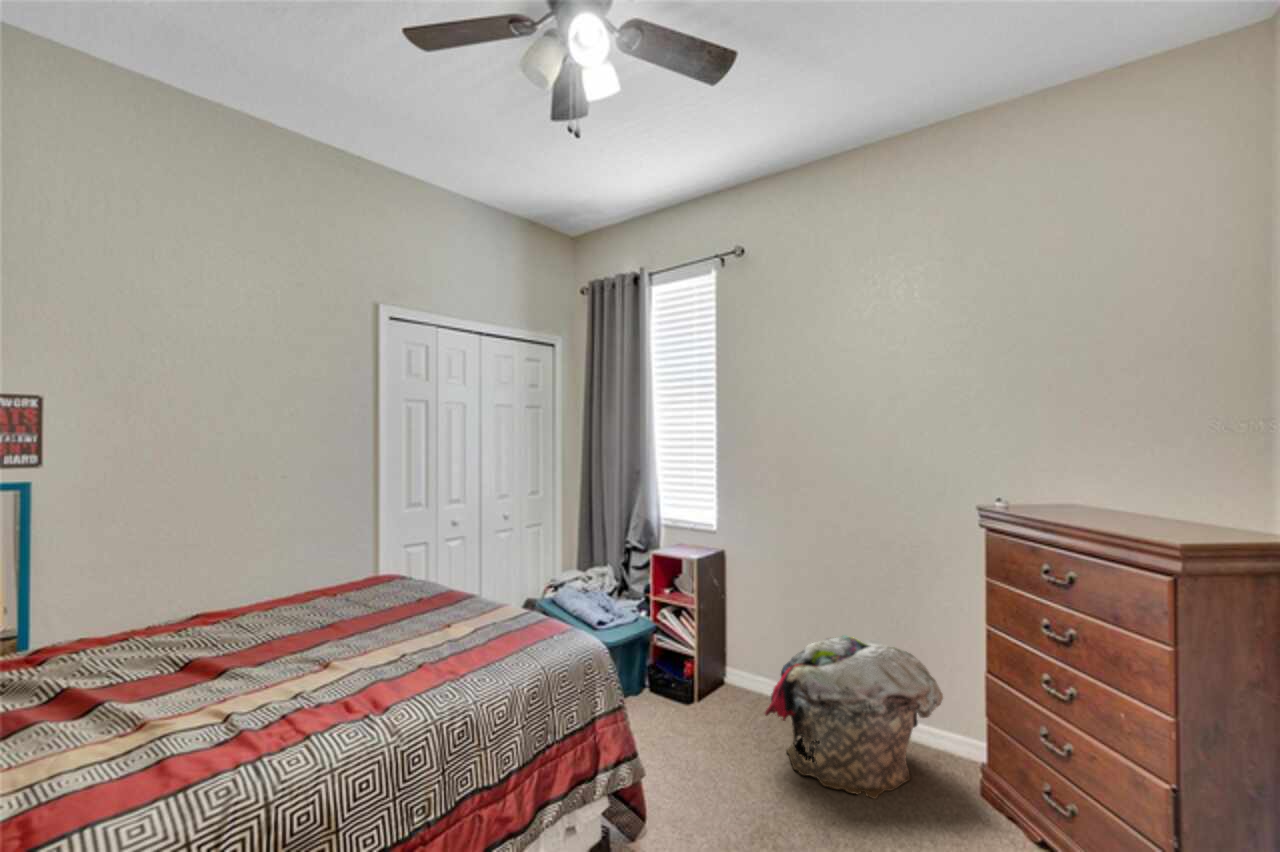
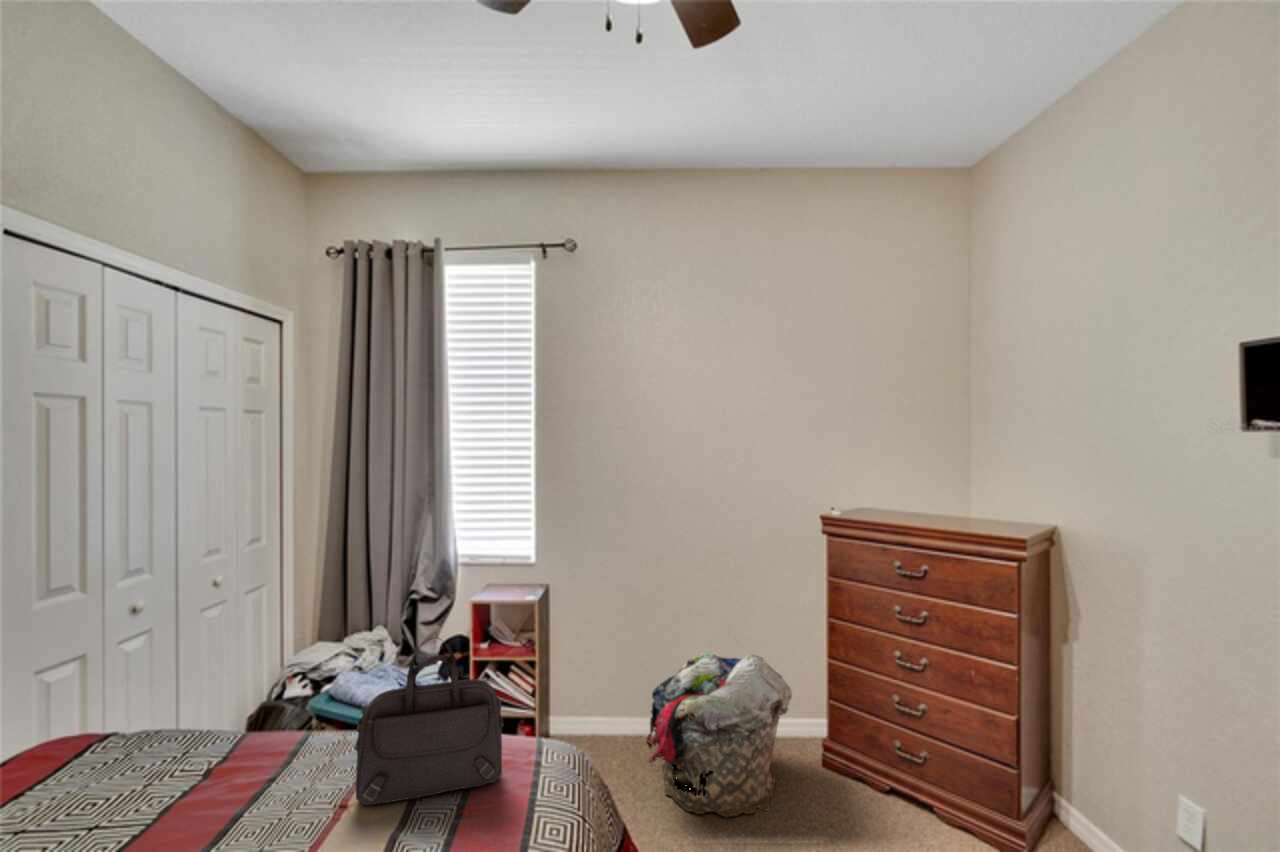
handbag: none [452,539,530,636] -> present [354,638,504,805]

